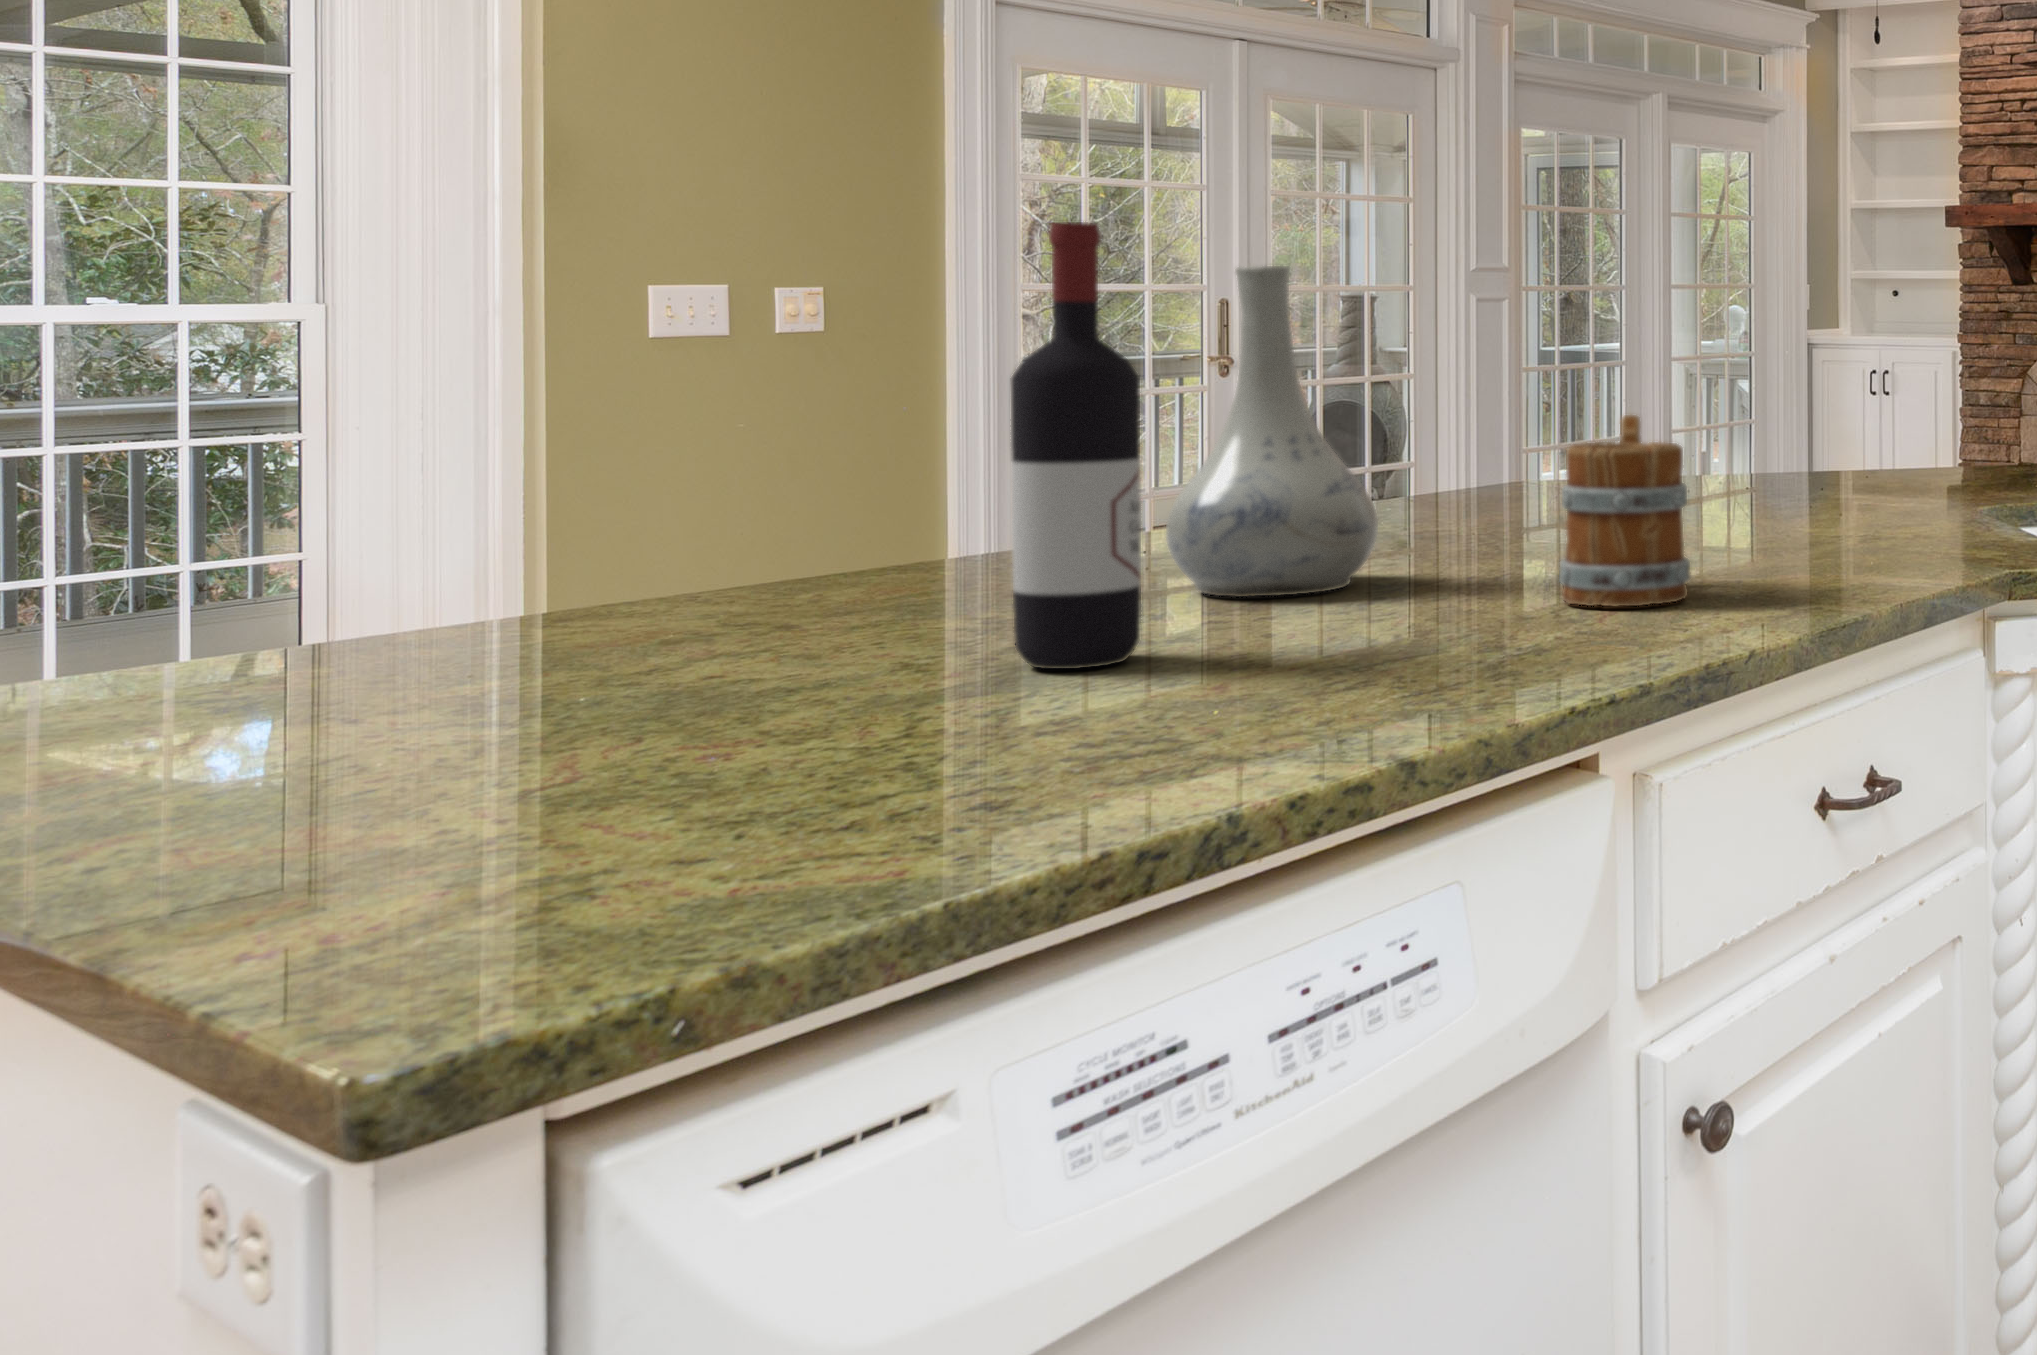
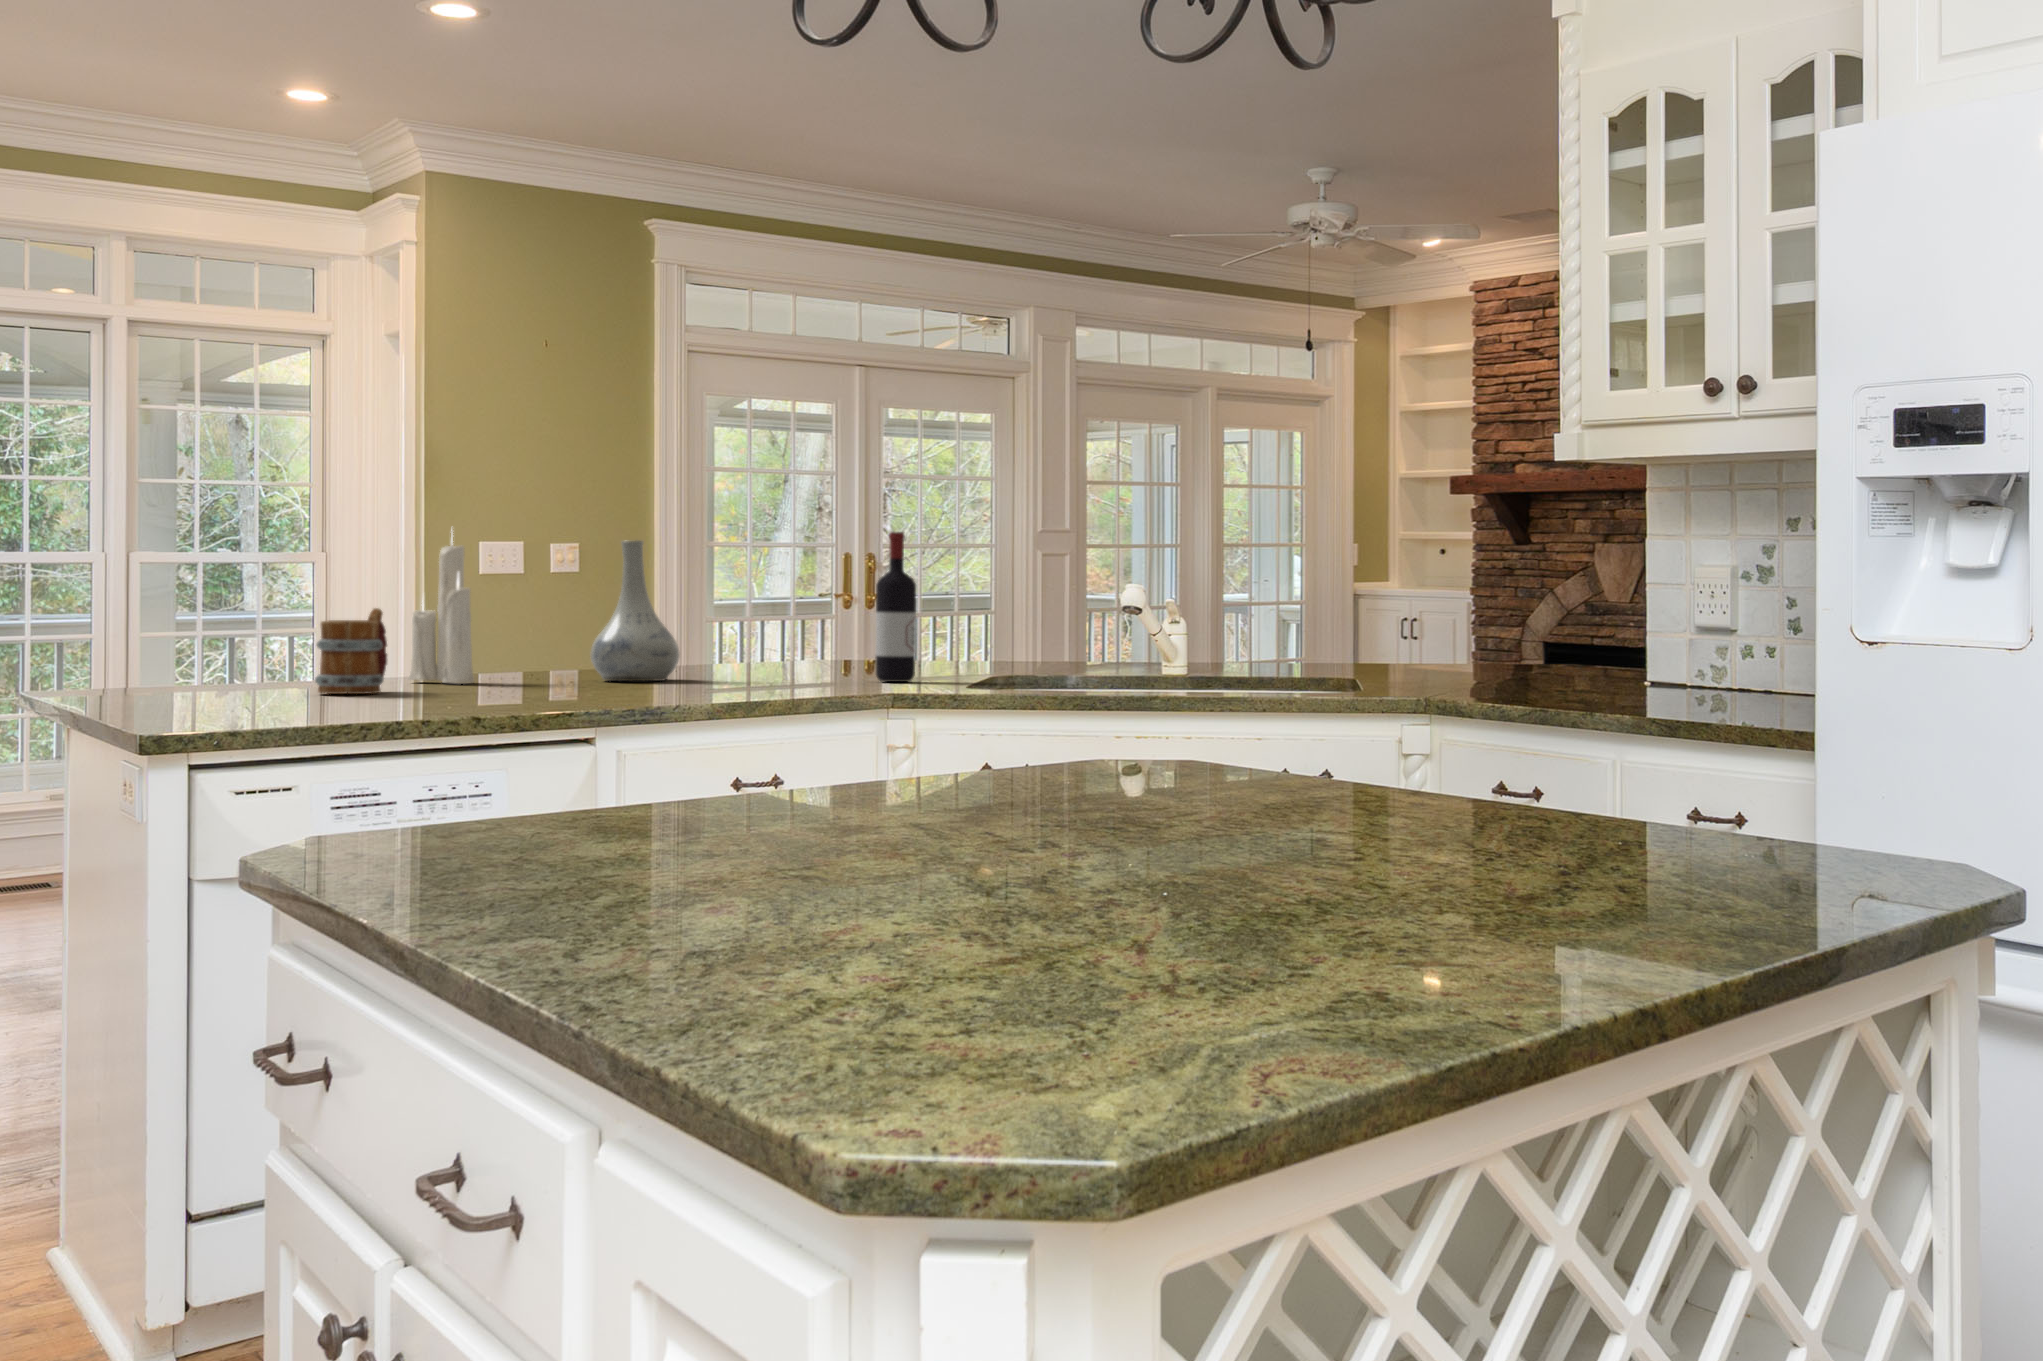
candle: none [678,206,885,639] -> present [408,530,474,684]
wine bottle: present [1011,222,1141,669] -> present [875,532,916,682]
mug: present [1559,415,1690,607] -> present [315,608,387,694]

